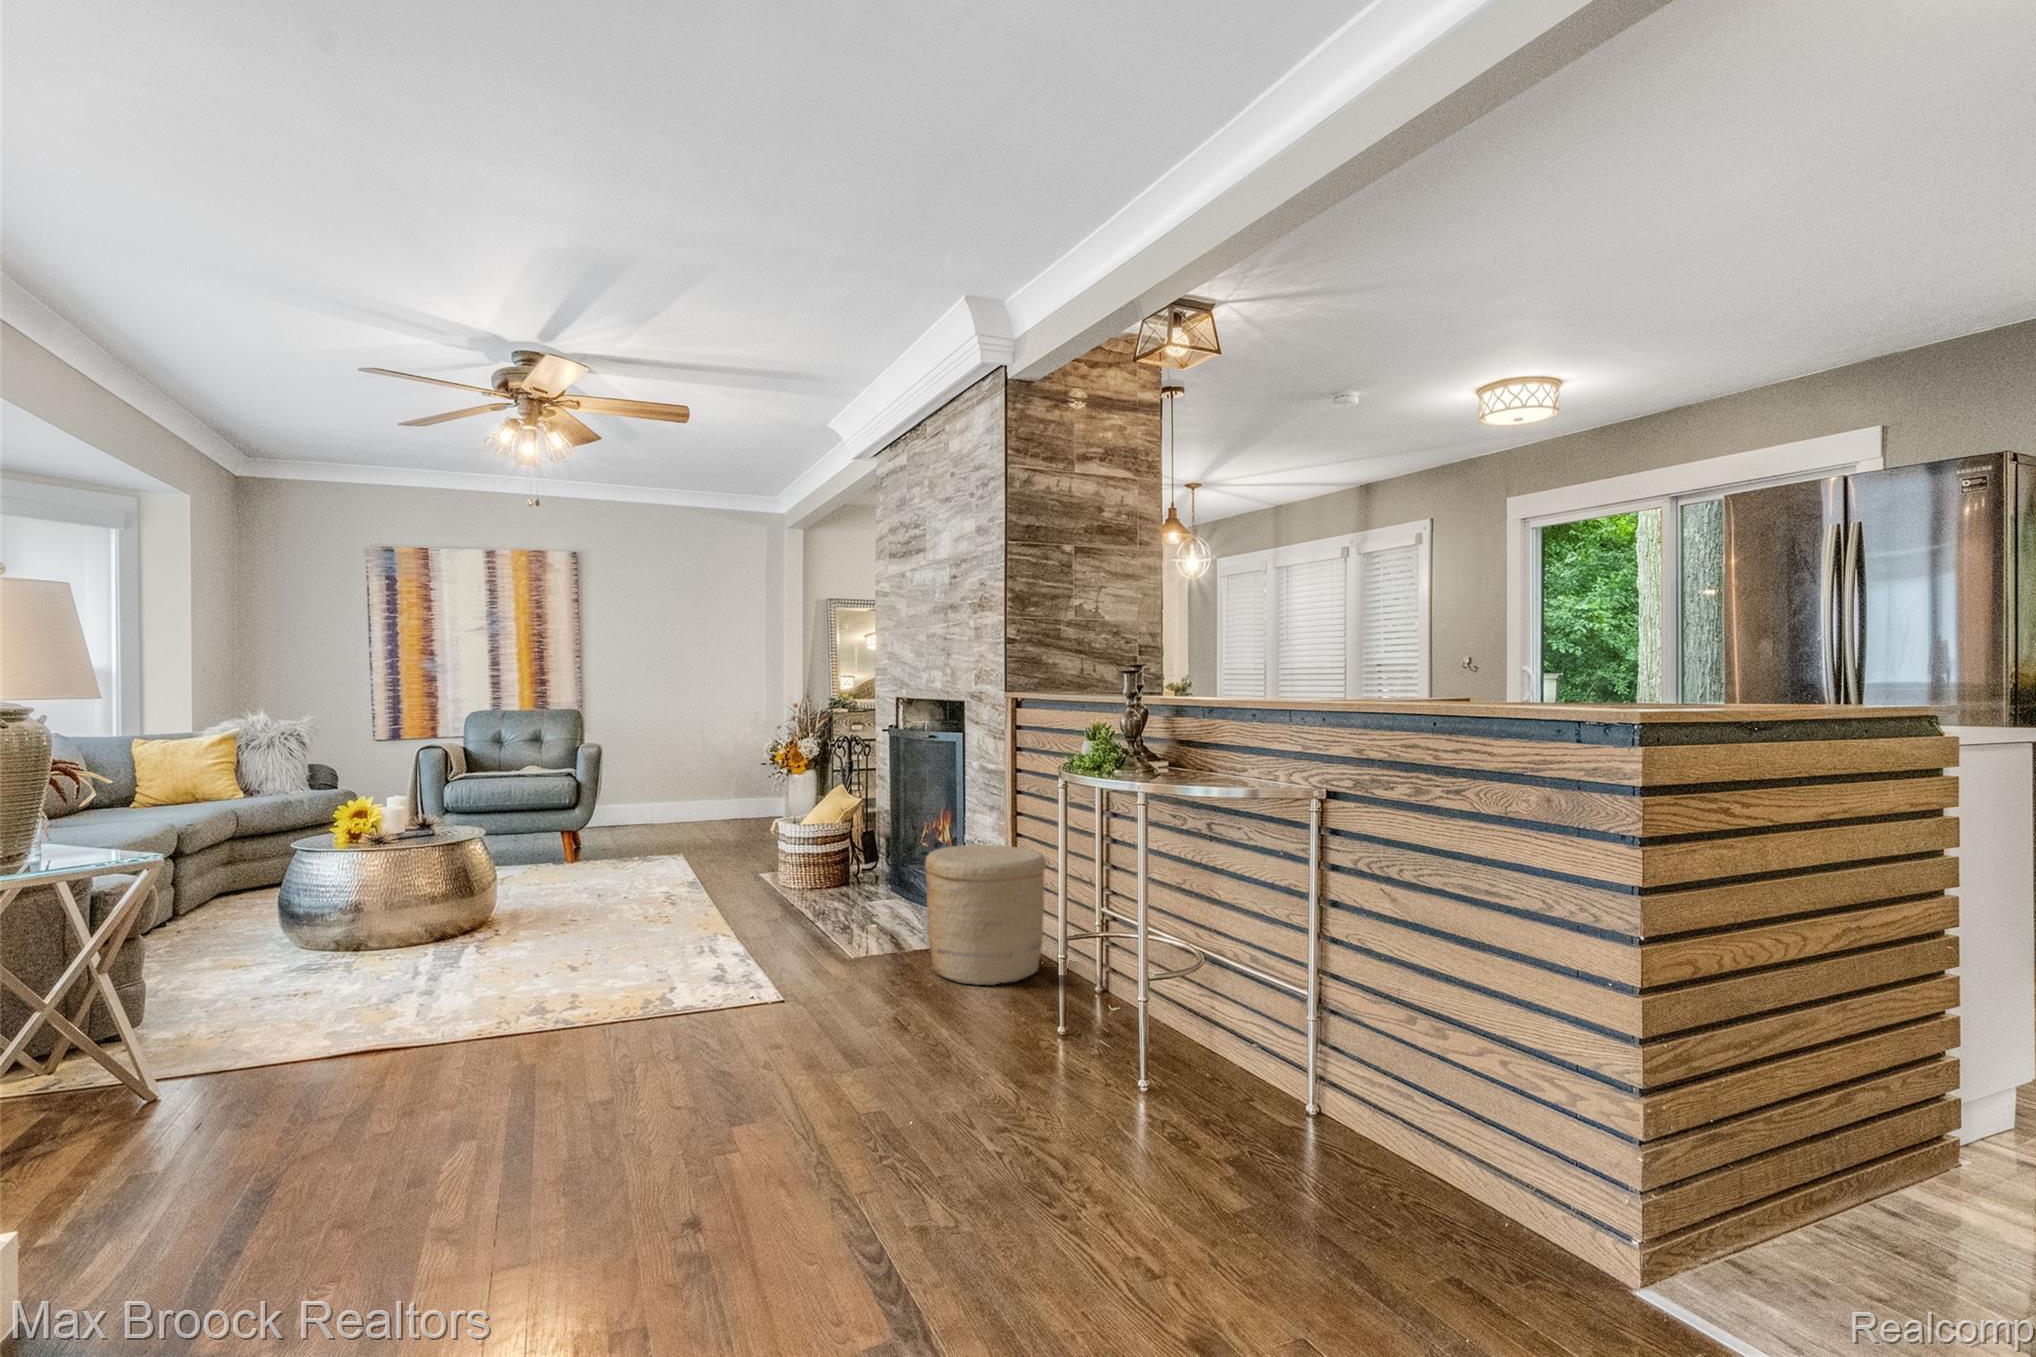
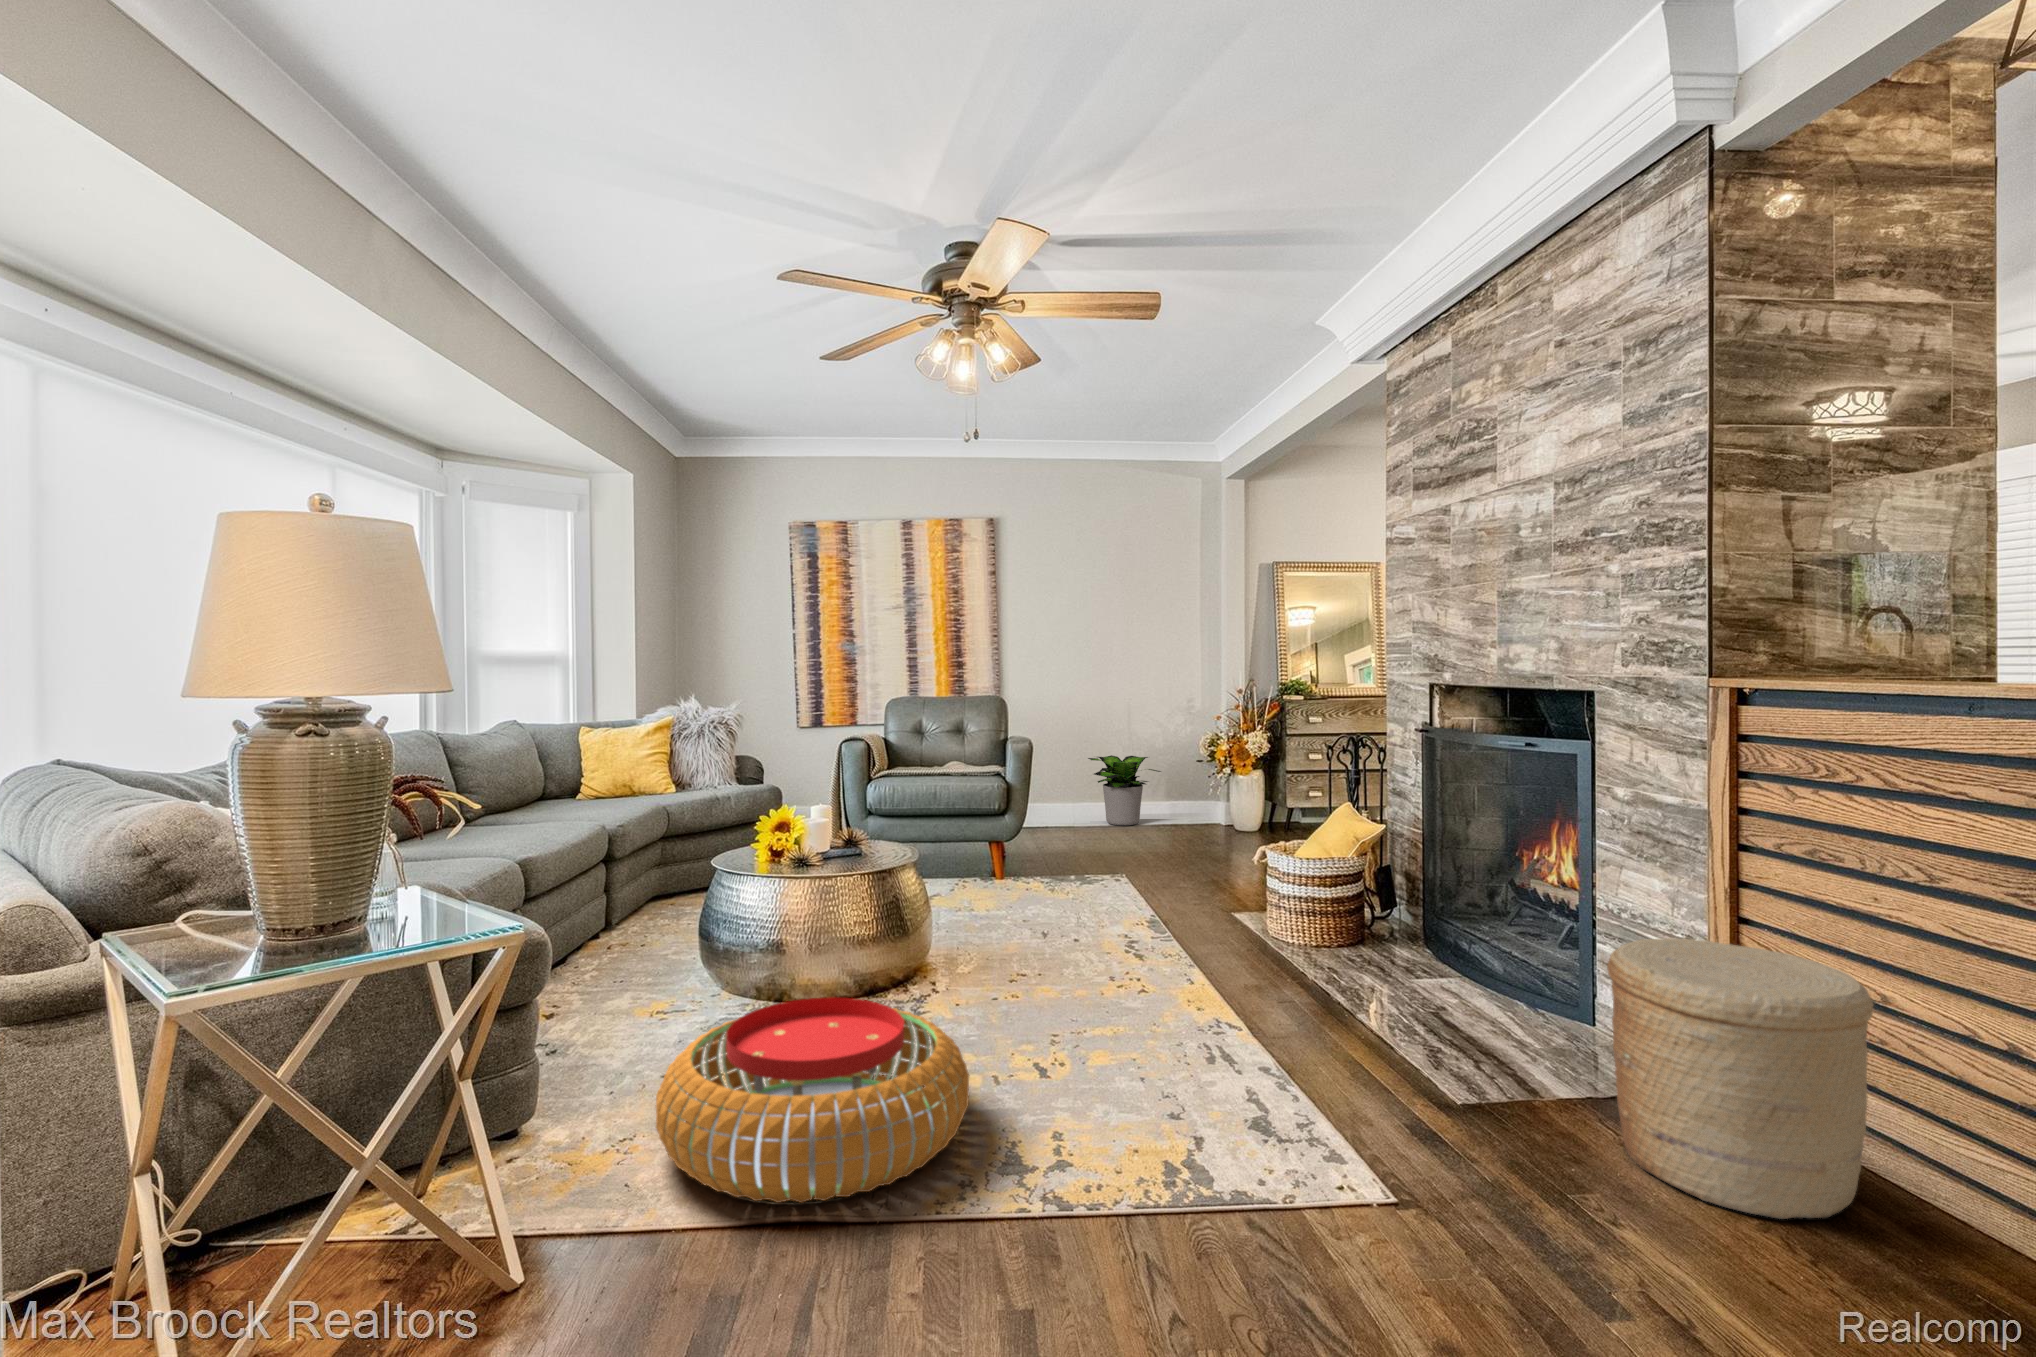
potted plant: none [662,760,730,819] -> present [1088,755,1161,825]
pouf: none [255,924,510,1048] -> present [656,997,969,1203]

